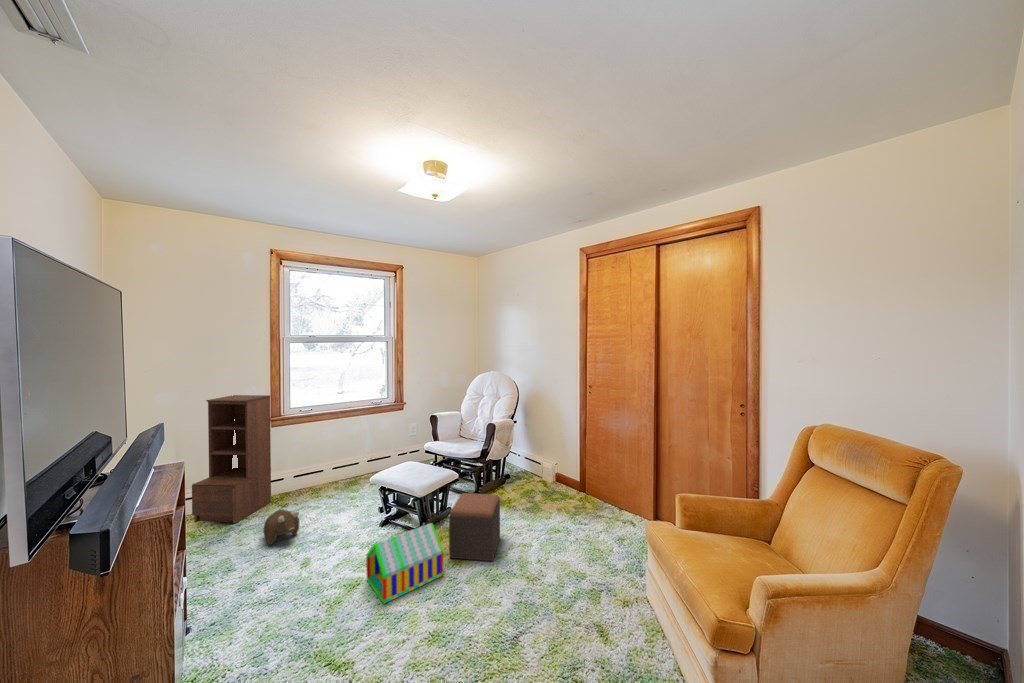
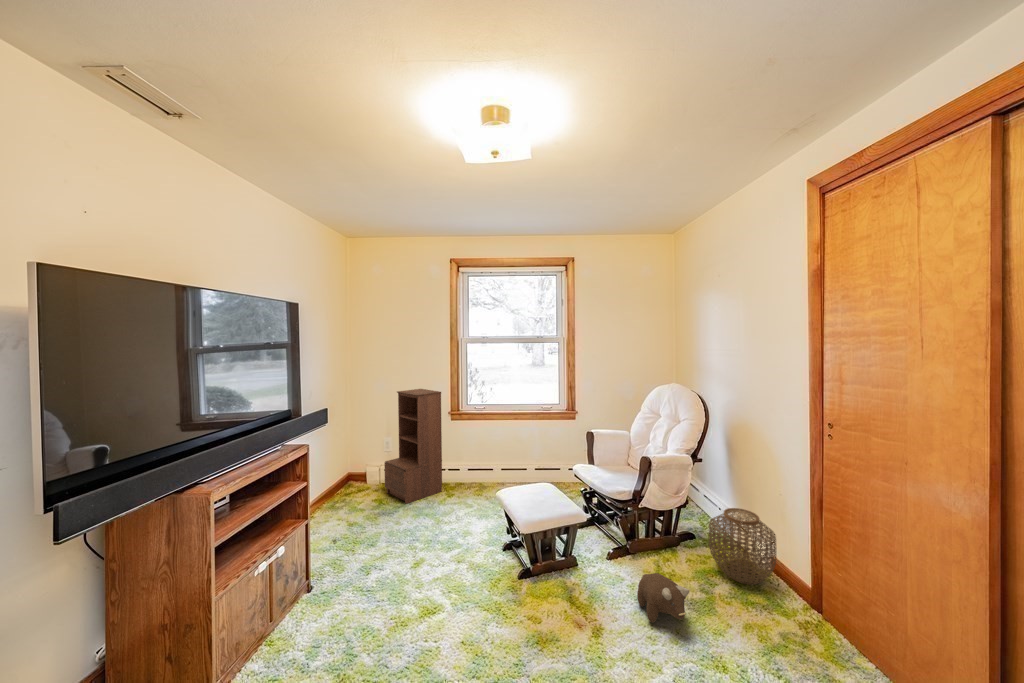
woven basket: none [525,447,562,492] -> present [709,508,776,585]
footstool: present [449,493,500,561] -> none [538,546,619,660]
plush toy: present [263,510,299,545] -> present [637,573,689,623]
toy house: present [366,523,443,603] -> none [436,573,515,650]

